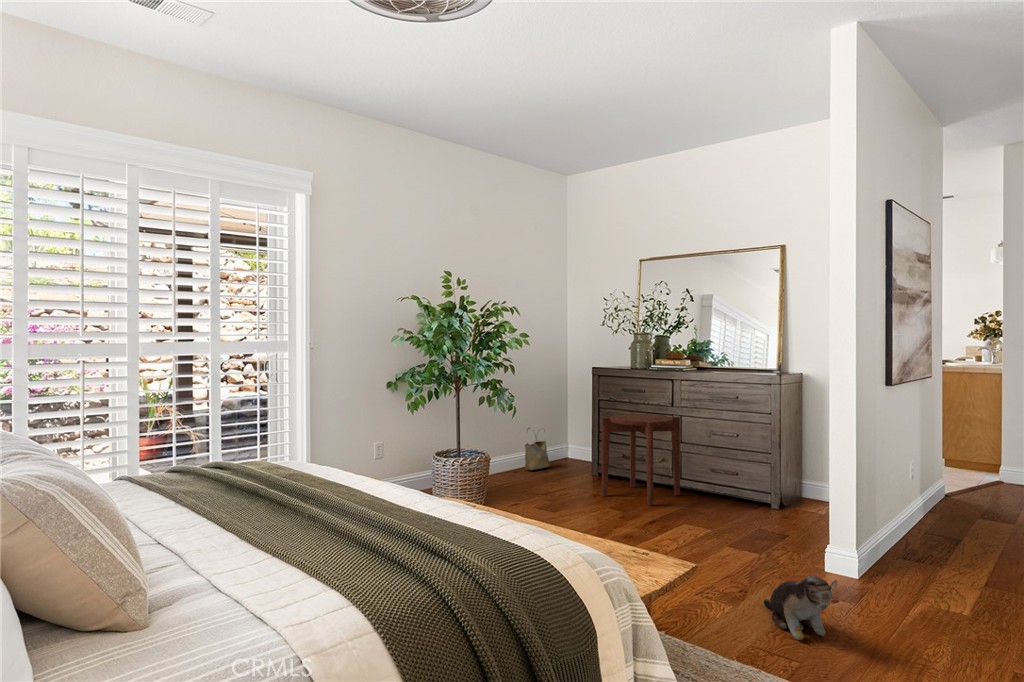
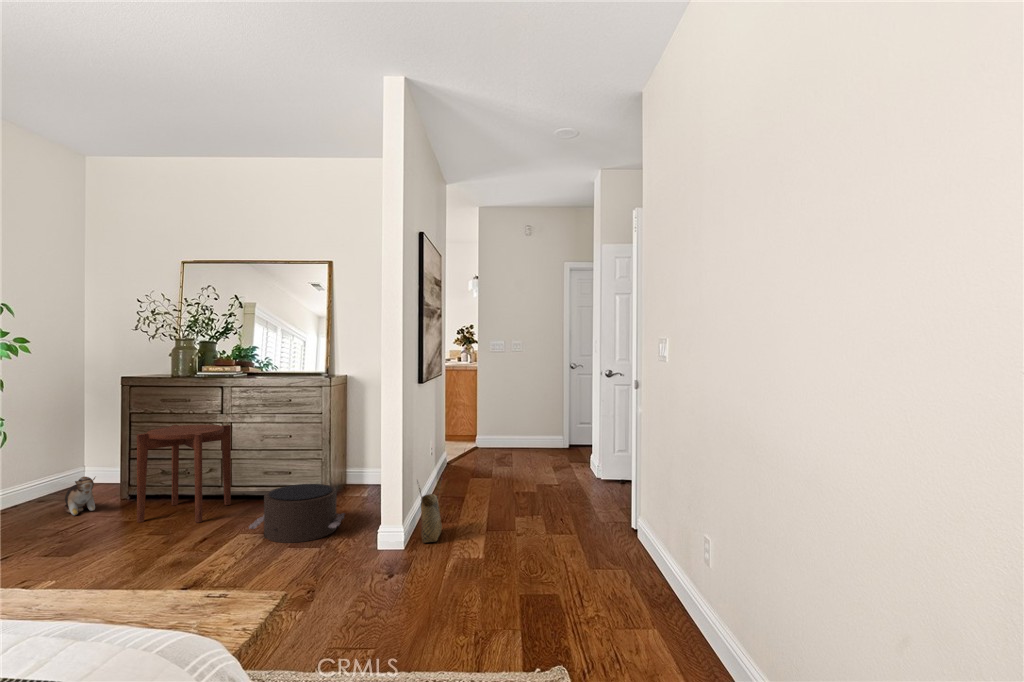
woven basket: present [525,428,549,470] -> present [419,482,442,543]
pouf: none [691,484,792,543] -> present [249,484,345,543]
plush toy: present [764,575,837,640] -> present [64,477,95,515]

